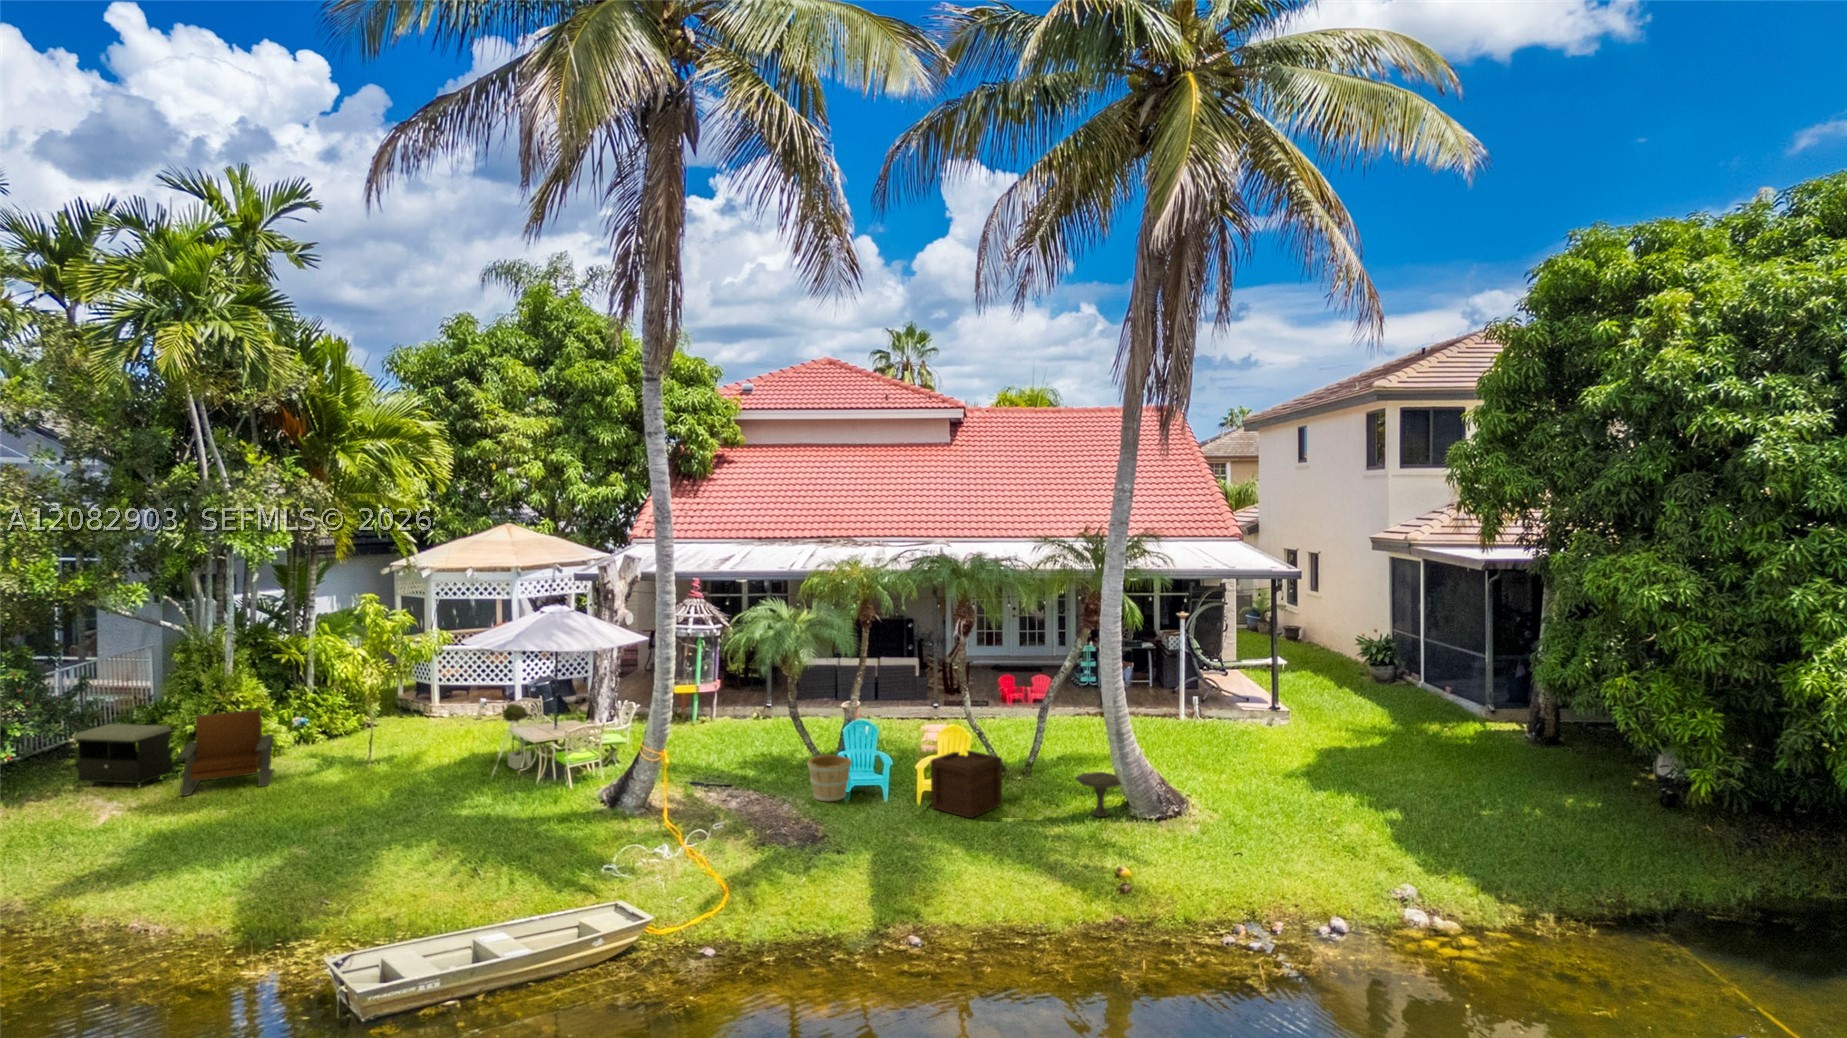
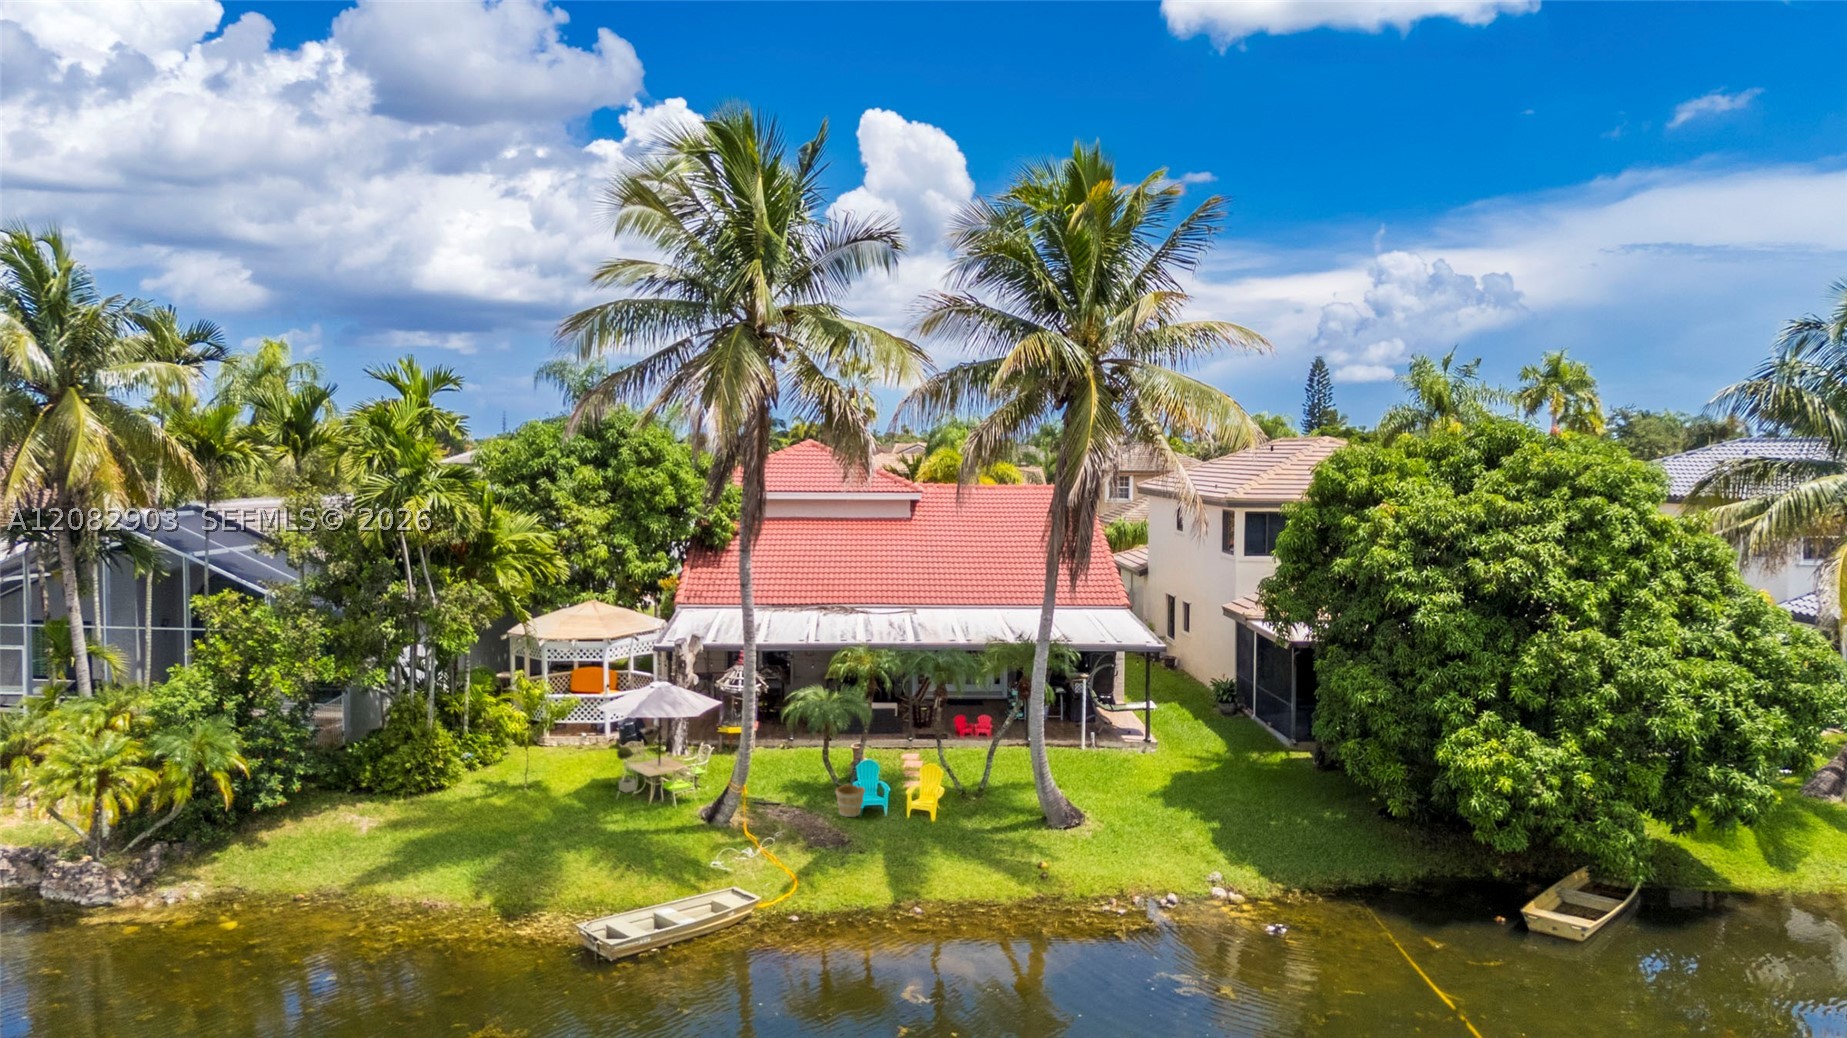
lounge chair: present [178,710,274,796] -> none [395,752,456,815]
storage bench: present [74,724,173,787] -> none [316,762,382,808]
wooden crate: present [931,751,1002,818] -> none [919,781,965,829]
side table: present [1075,772,1121,817] -> none [1012,797,1047,828]

